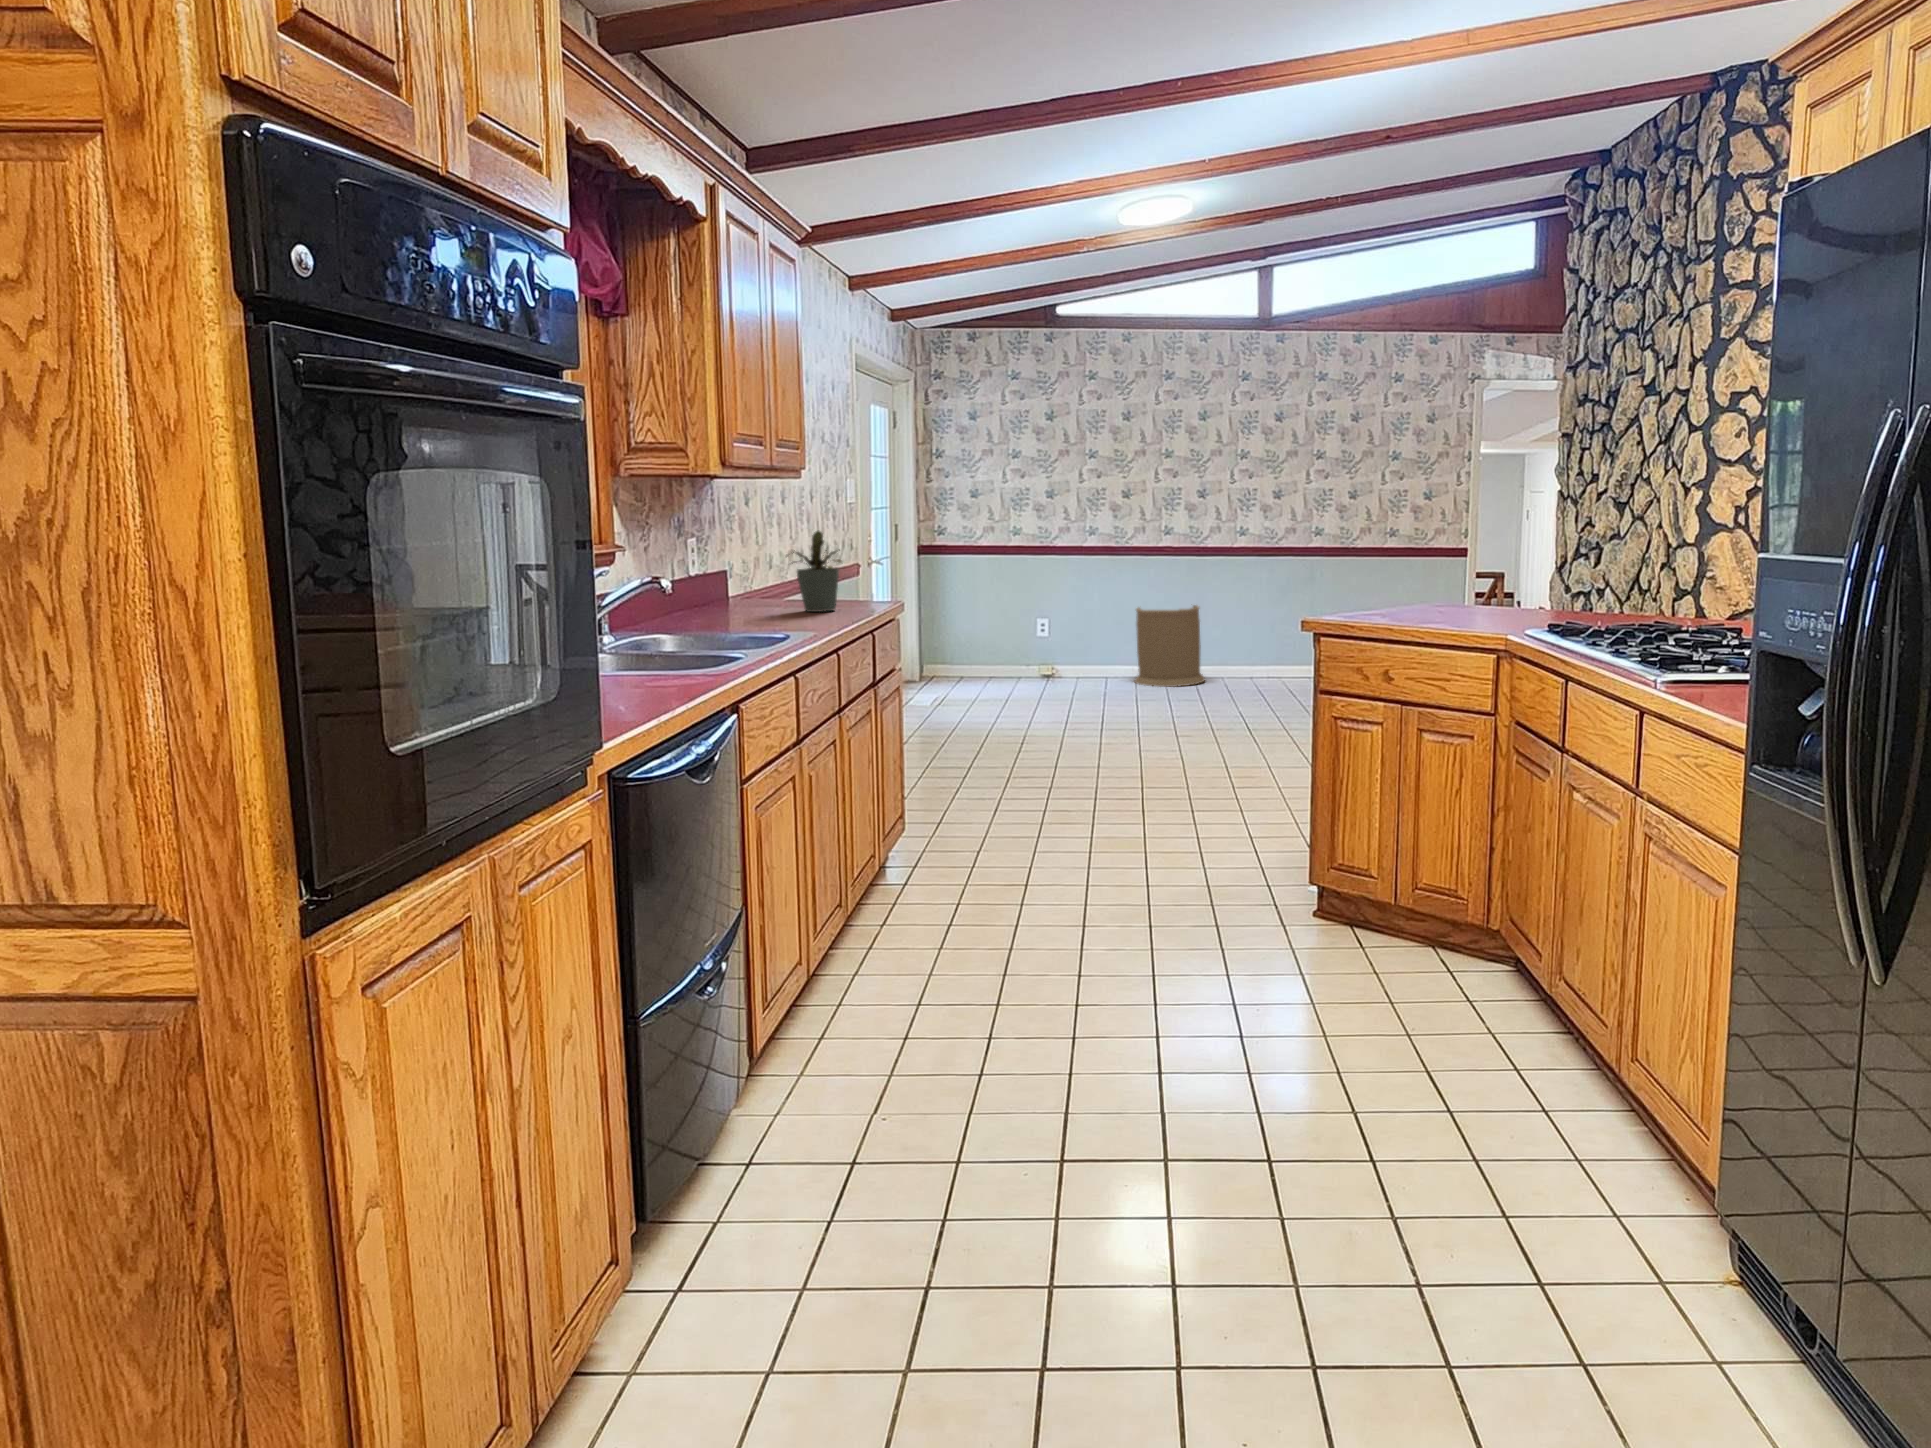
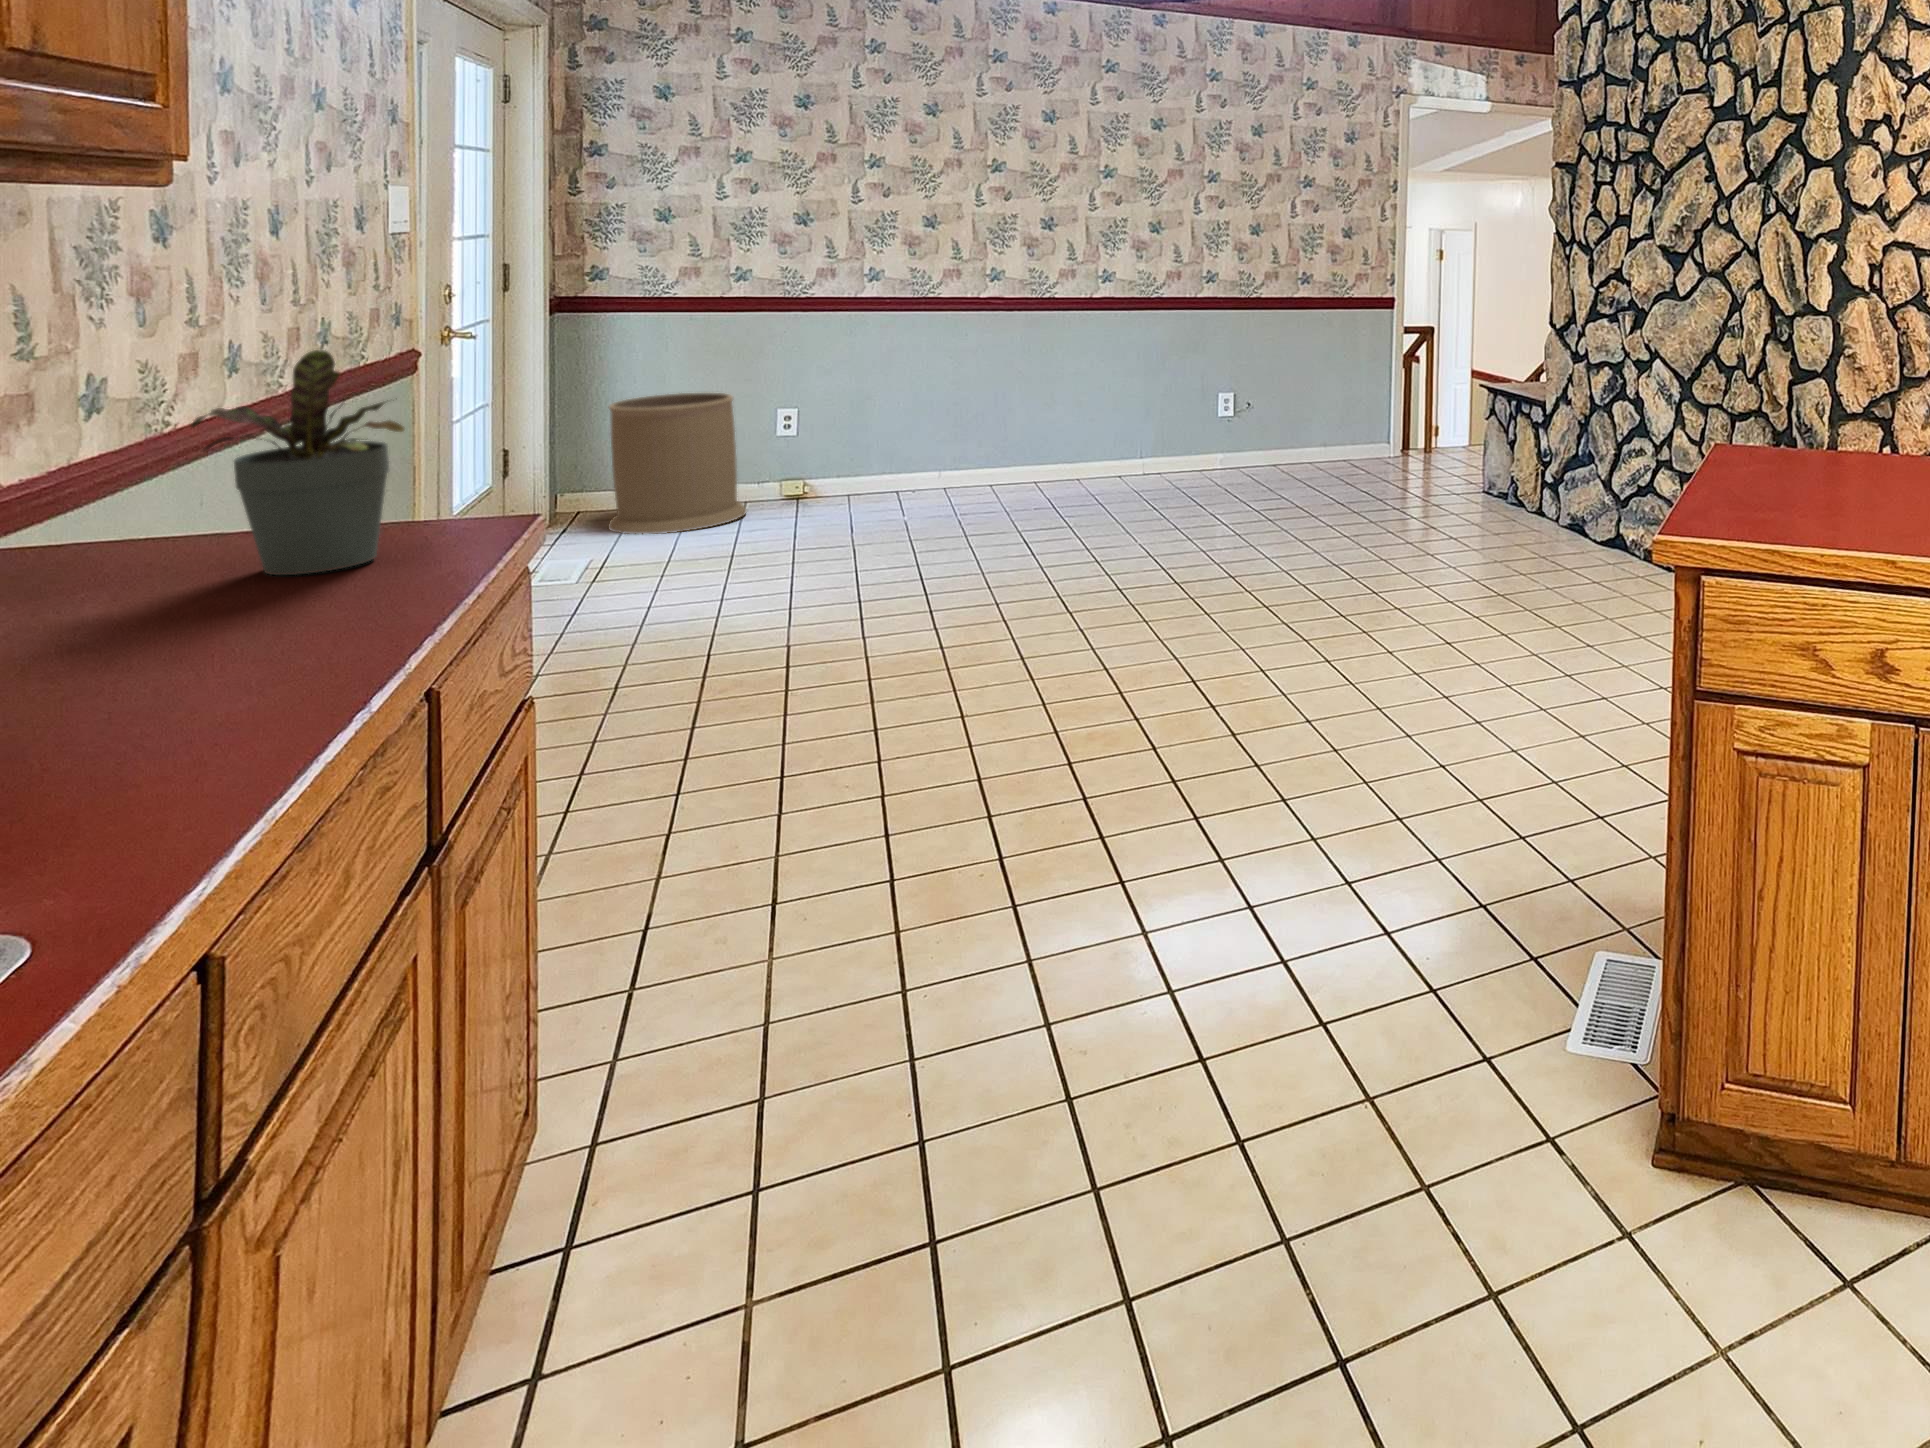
trash can: present [1135,605,1205,687] -> present [608,393,746,534]

